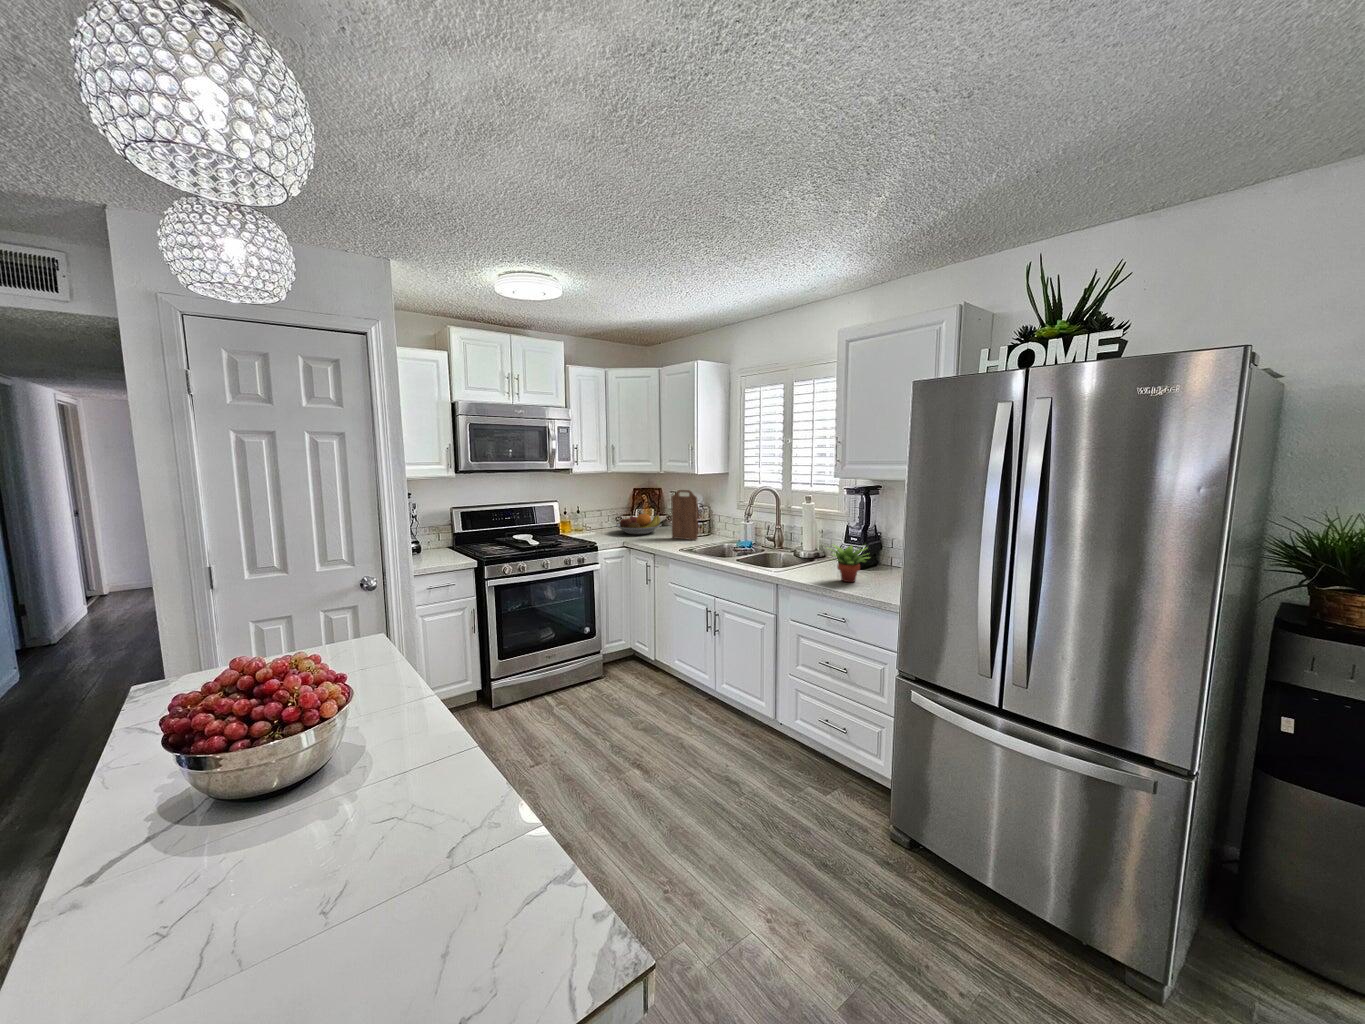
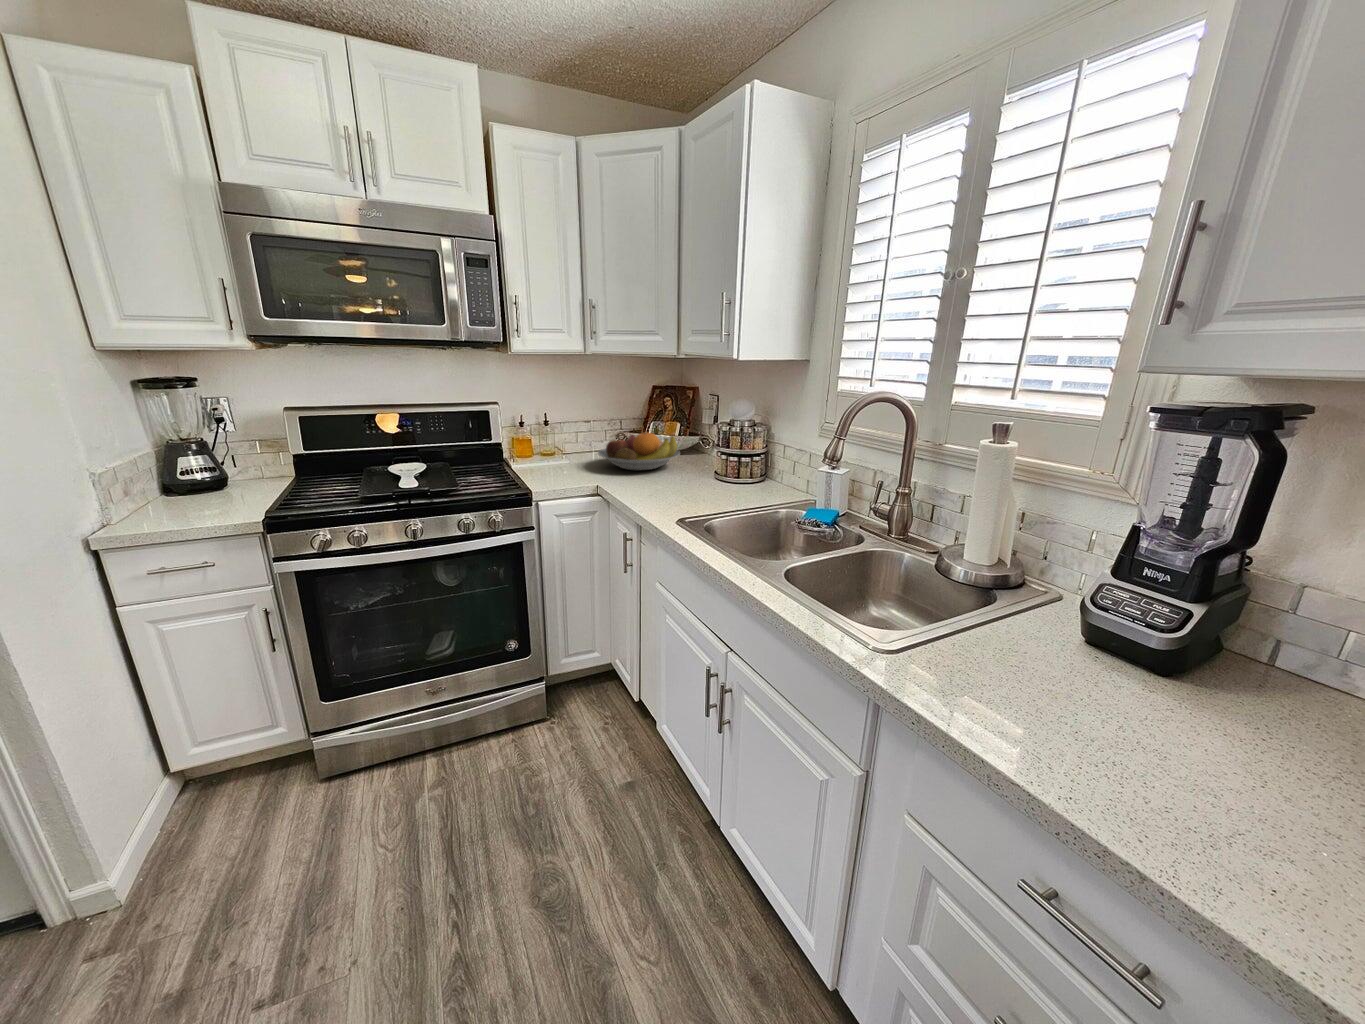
cutting board: present [672,490,698,540] -> none [687,391,736,494]
succulent plant: present [829,544,867,582] -> none [1084,620,1310,786]

